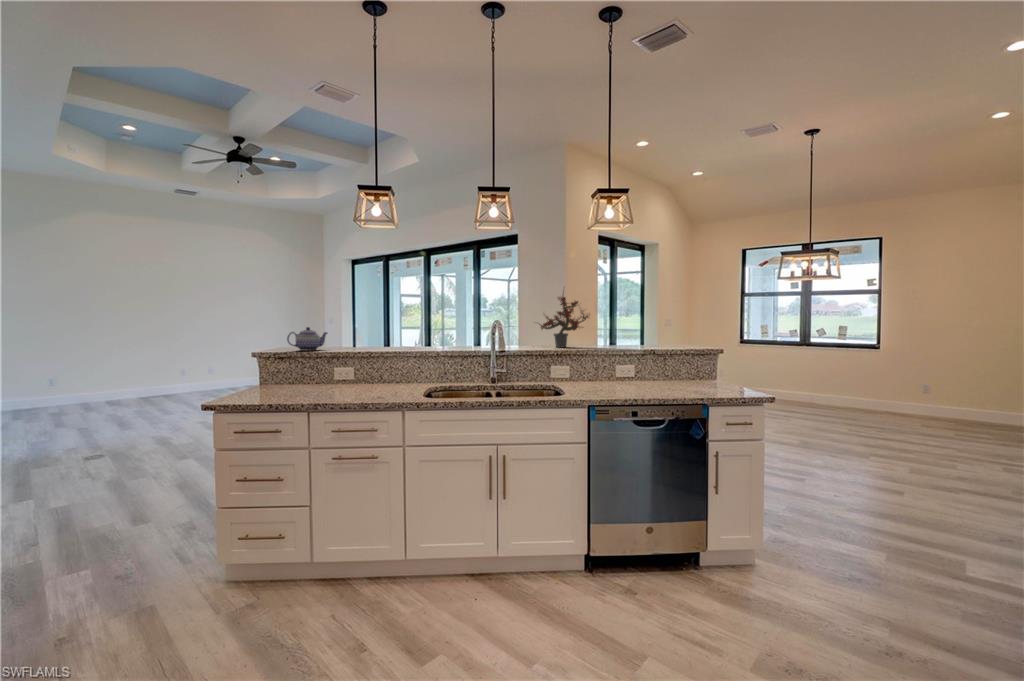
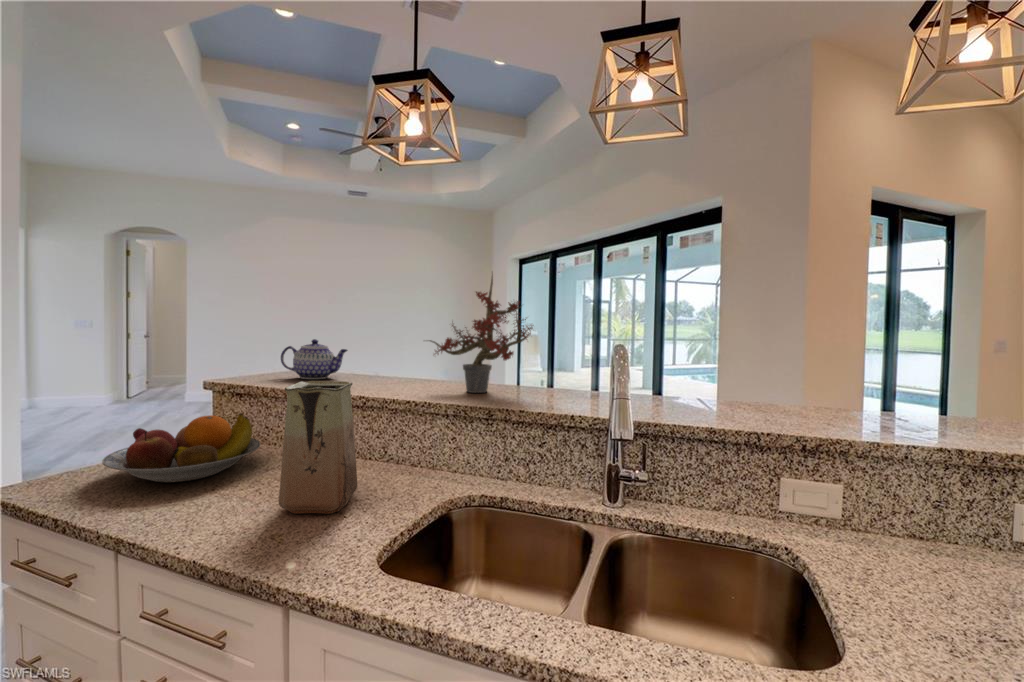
potted plant: present [540,293,589,347] -> present [429,275,533,393]
vase: none [364,341,396,394] -> present [279,381,357,514]
fruit bowl: none [255,364,326,395] -> present [102,413,260,482]

